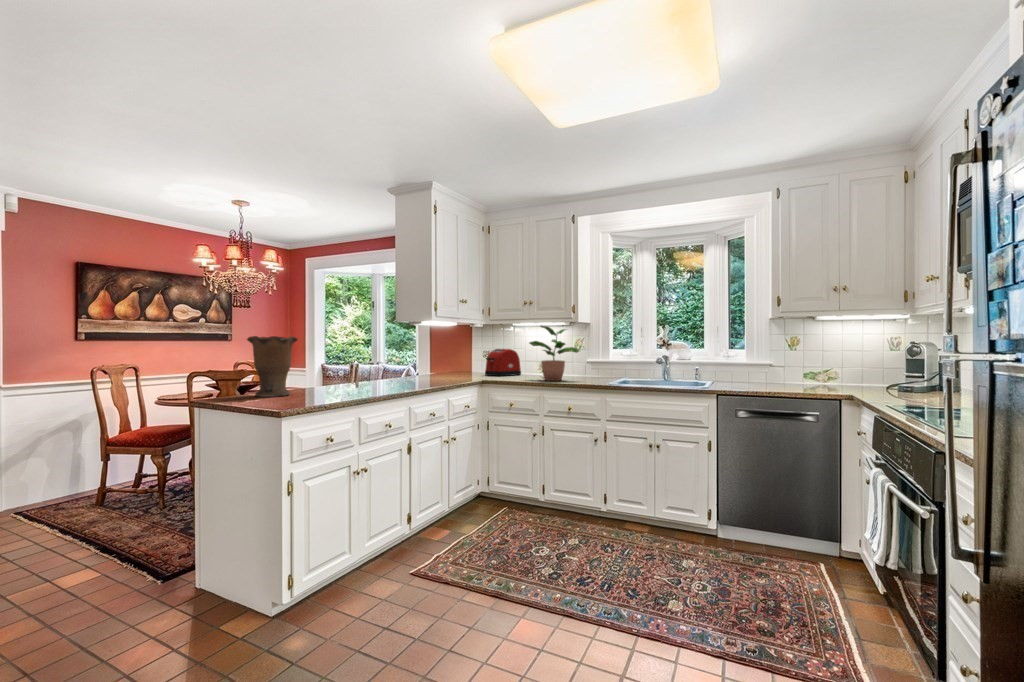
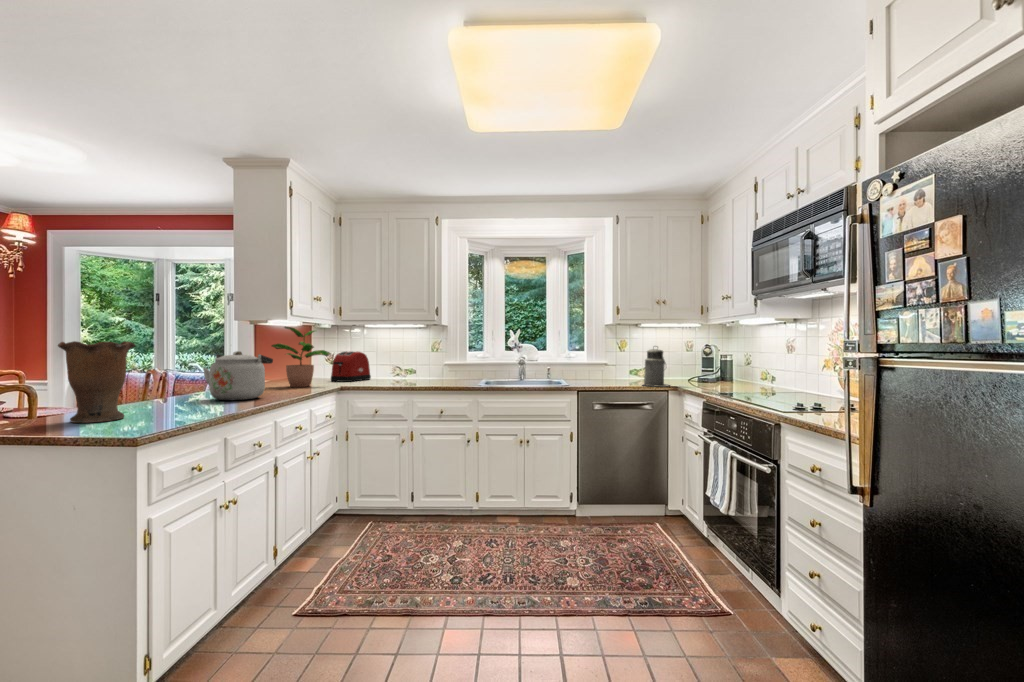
potted plant: present [529,326,580,381] -> present [272,326,331,387]
canister: none [803,344,844,394] -> present [643,349,669,387]
kettle: none [365,346,416,386] -> present [203,351,273,400]

